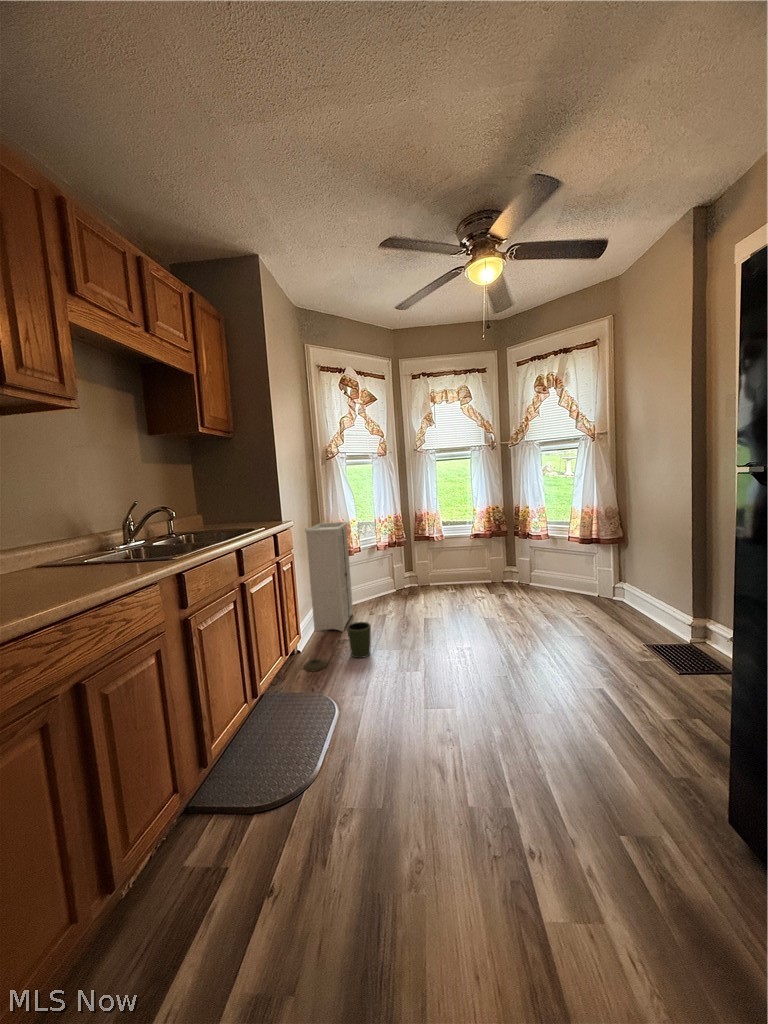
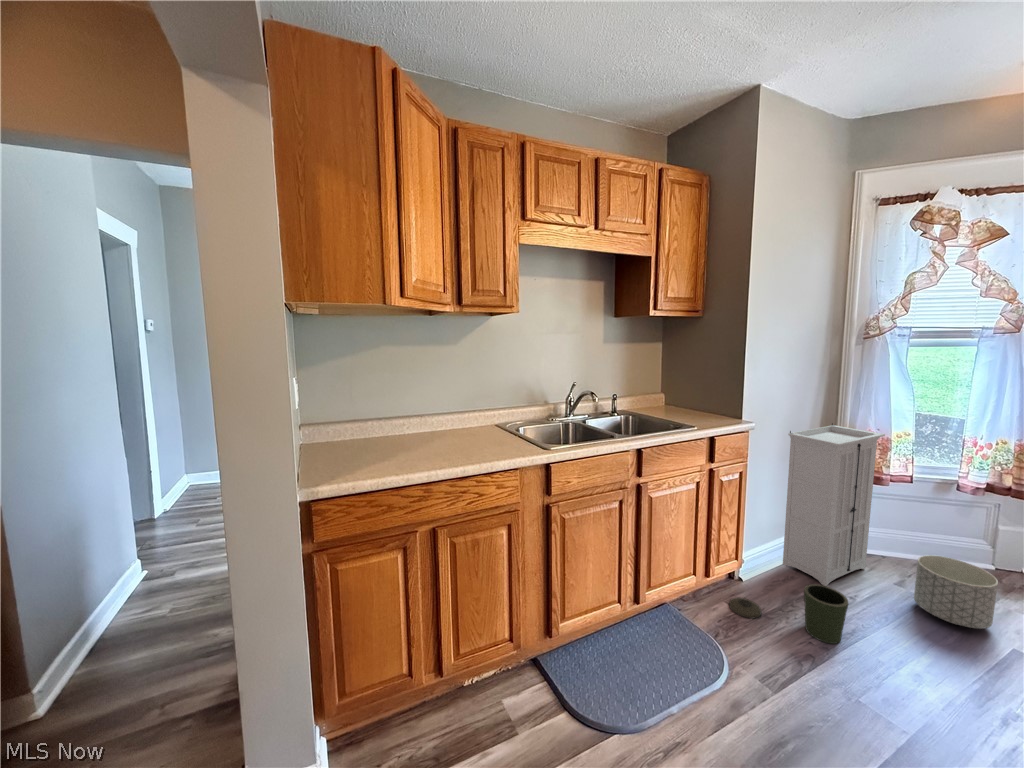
planter: none [380,585,413,620] -> present [914,555,998,629]

